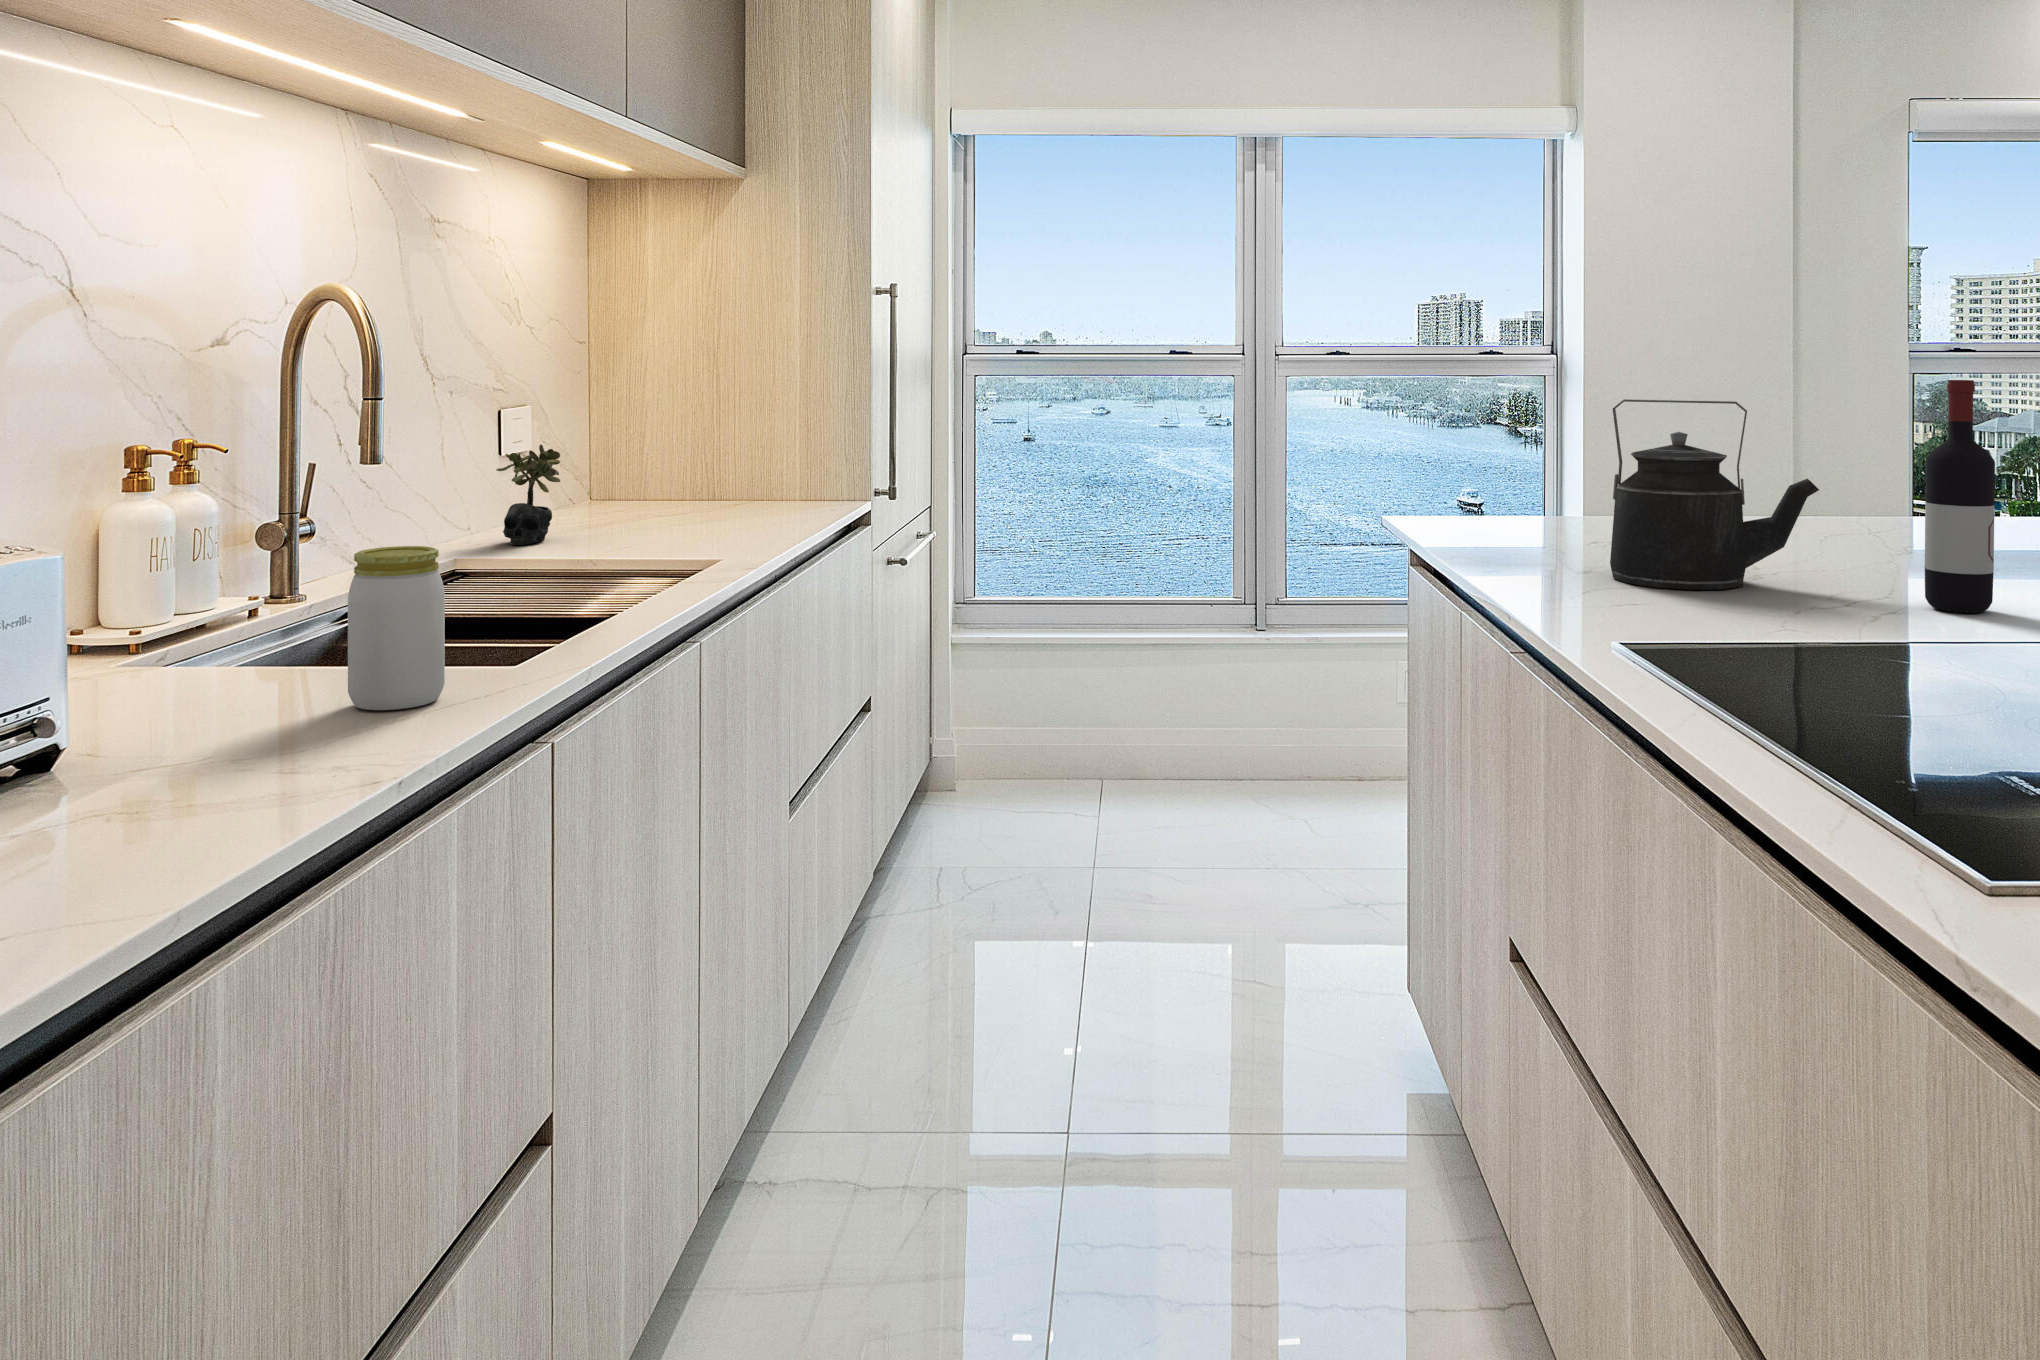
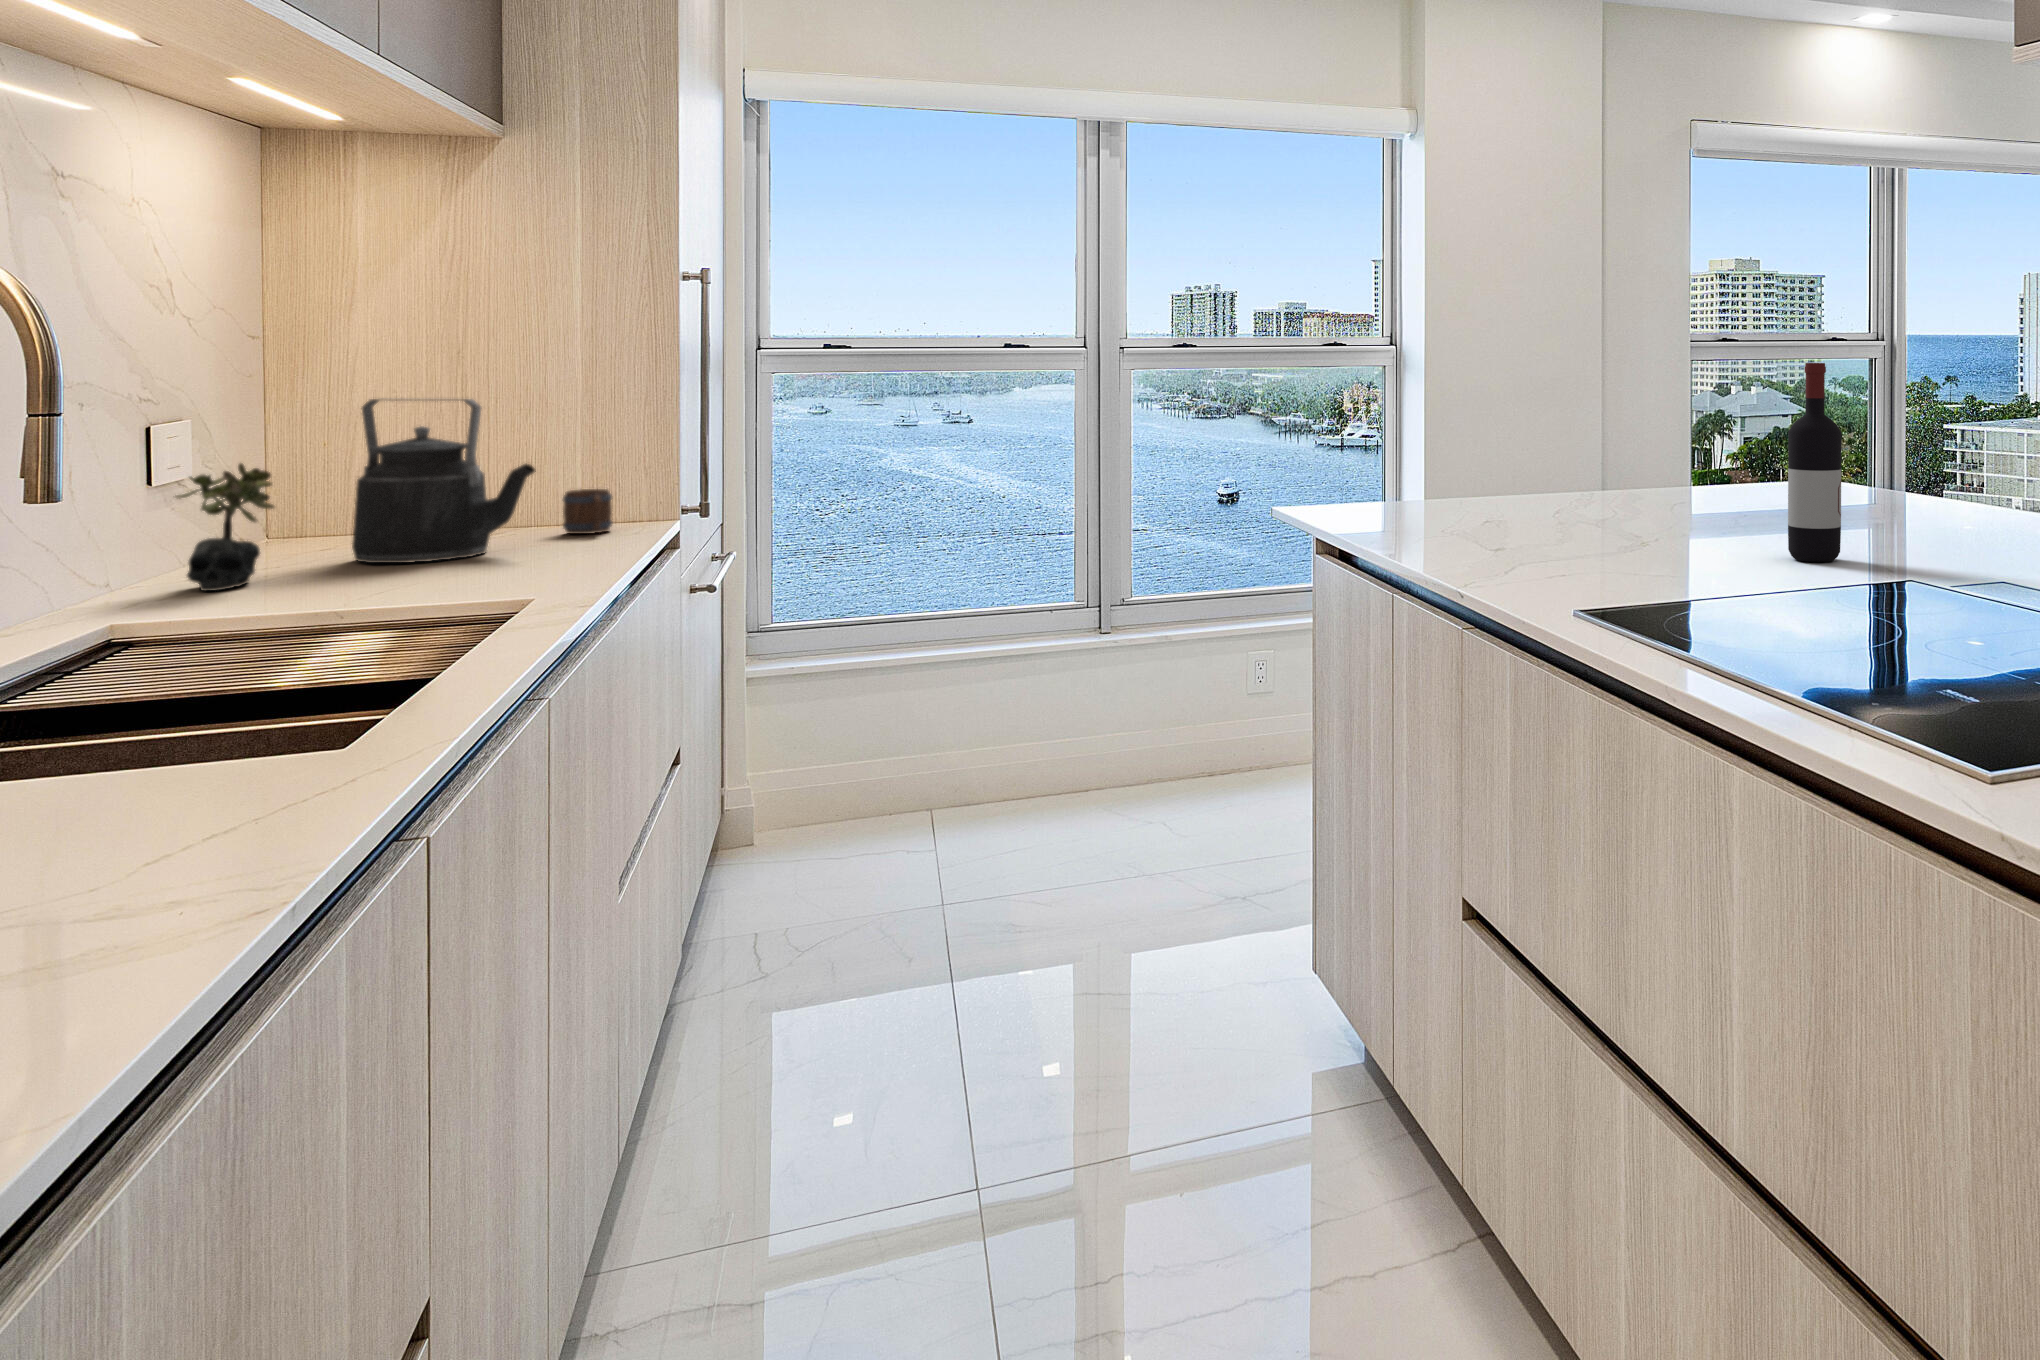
kettle: present [1610,399,1819,590] -> present [352,399,536,563]
mug: none [775,475,812,513] -> present [562,489,612,534]
jar: present [348,546,445,710] -> none [122,590,270,805]

